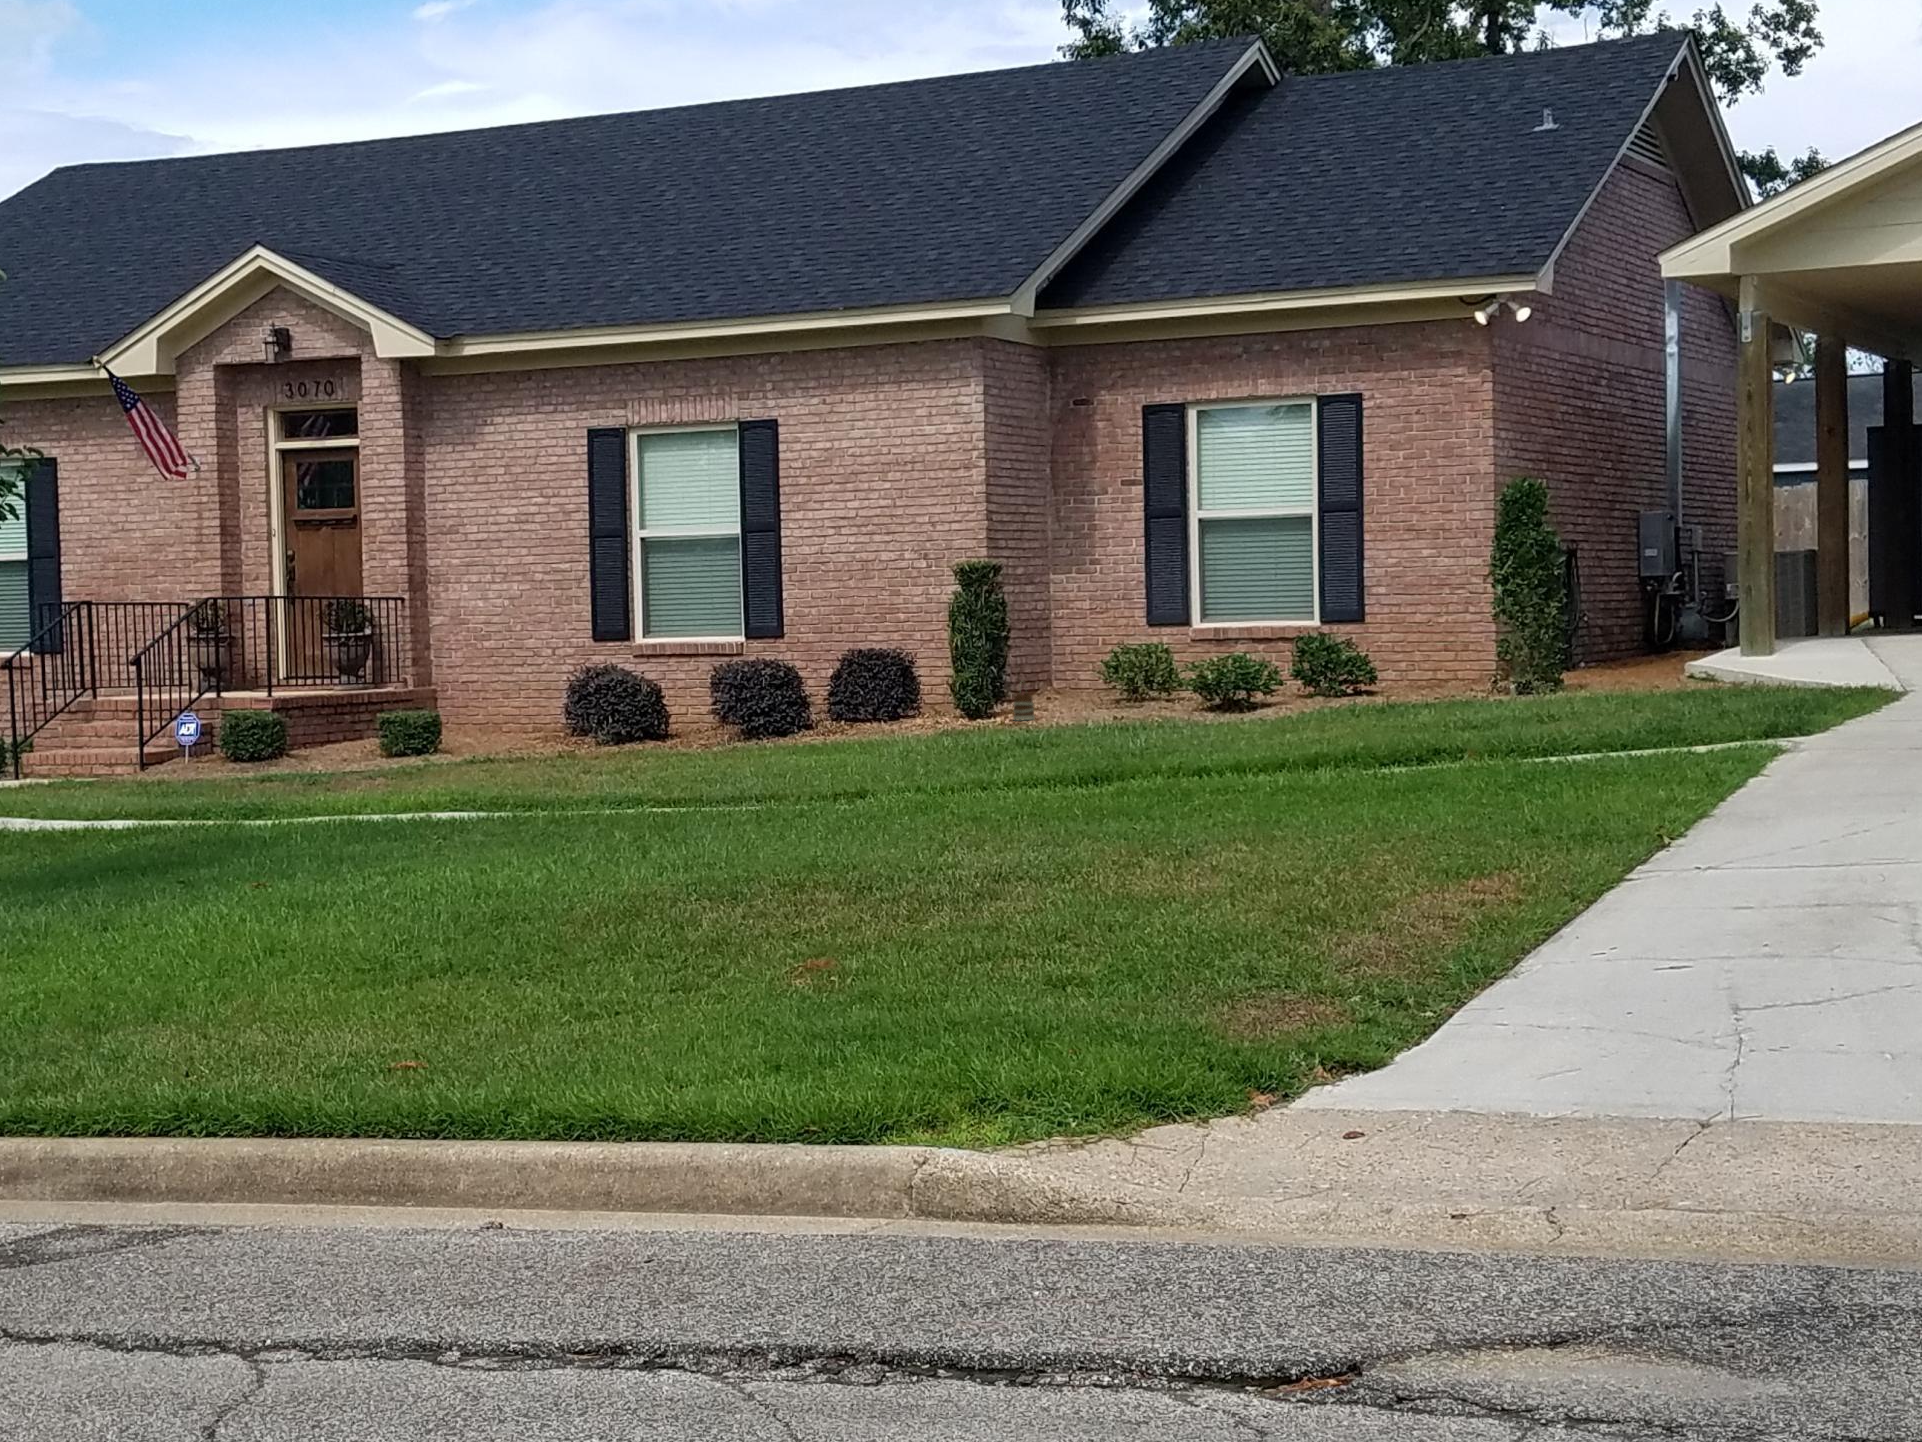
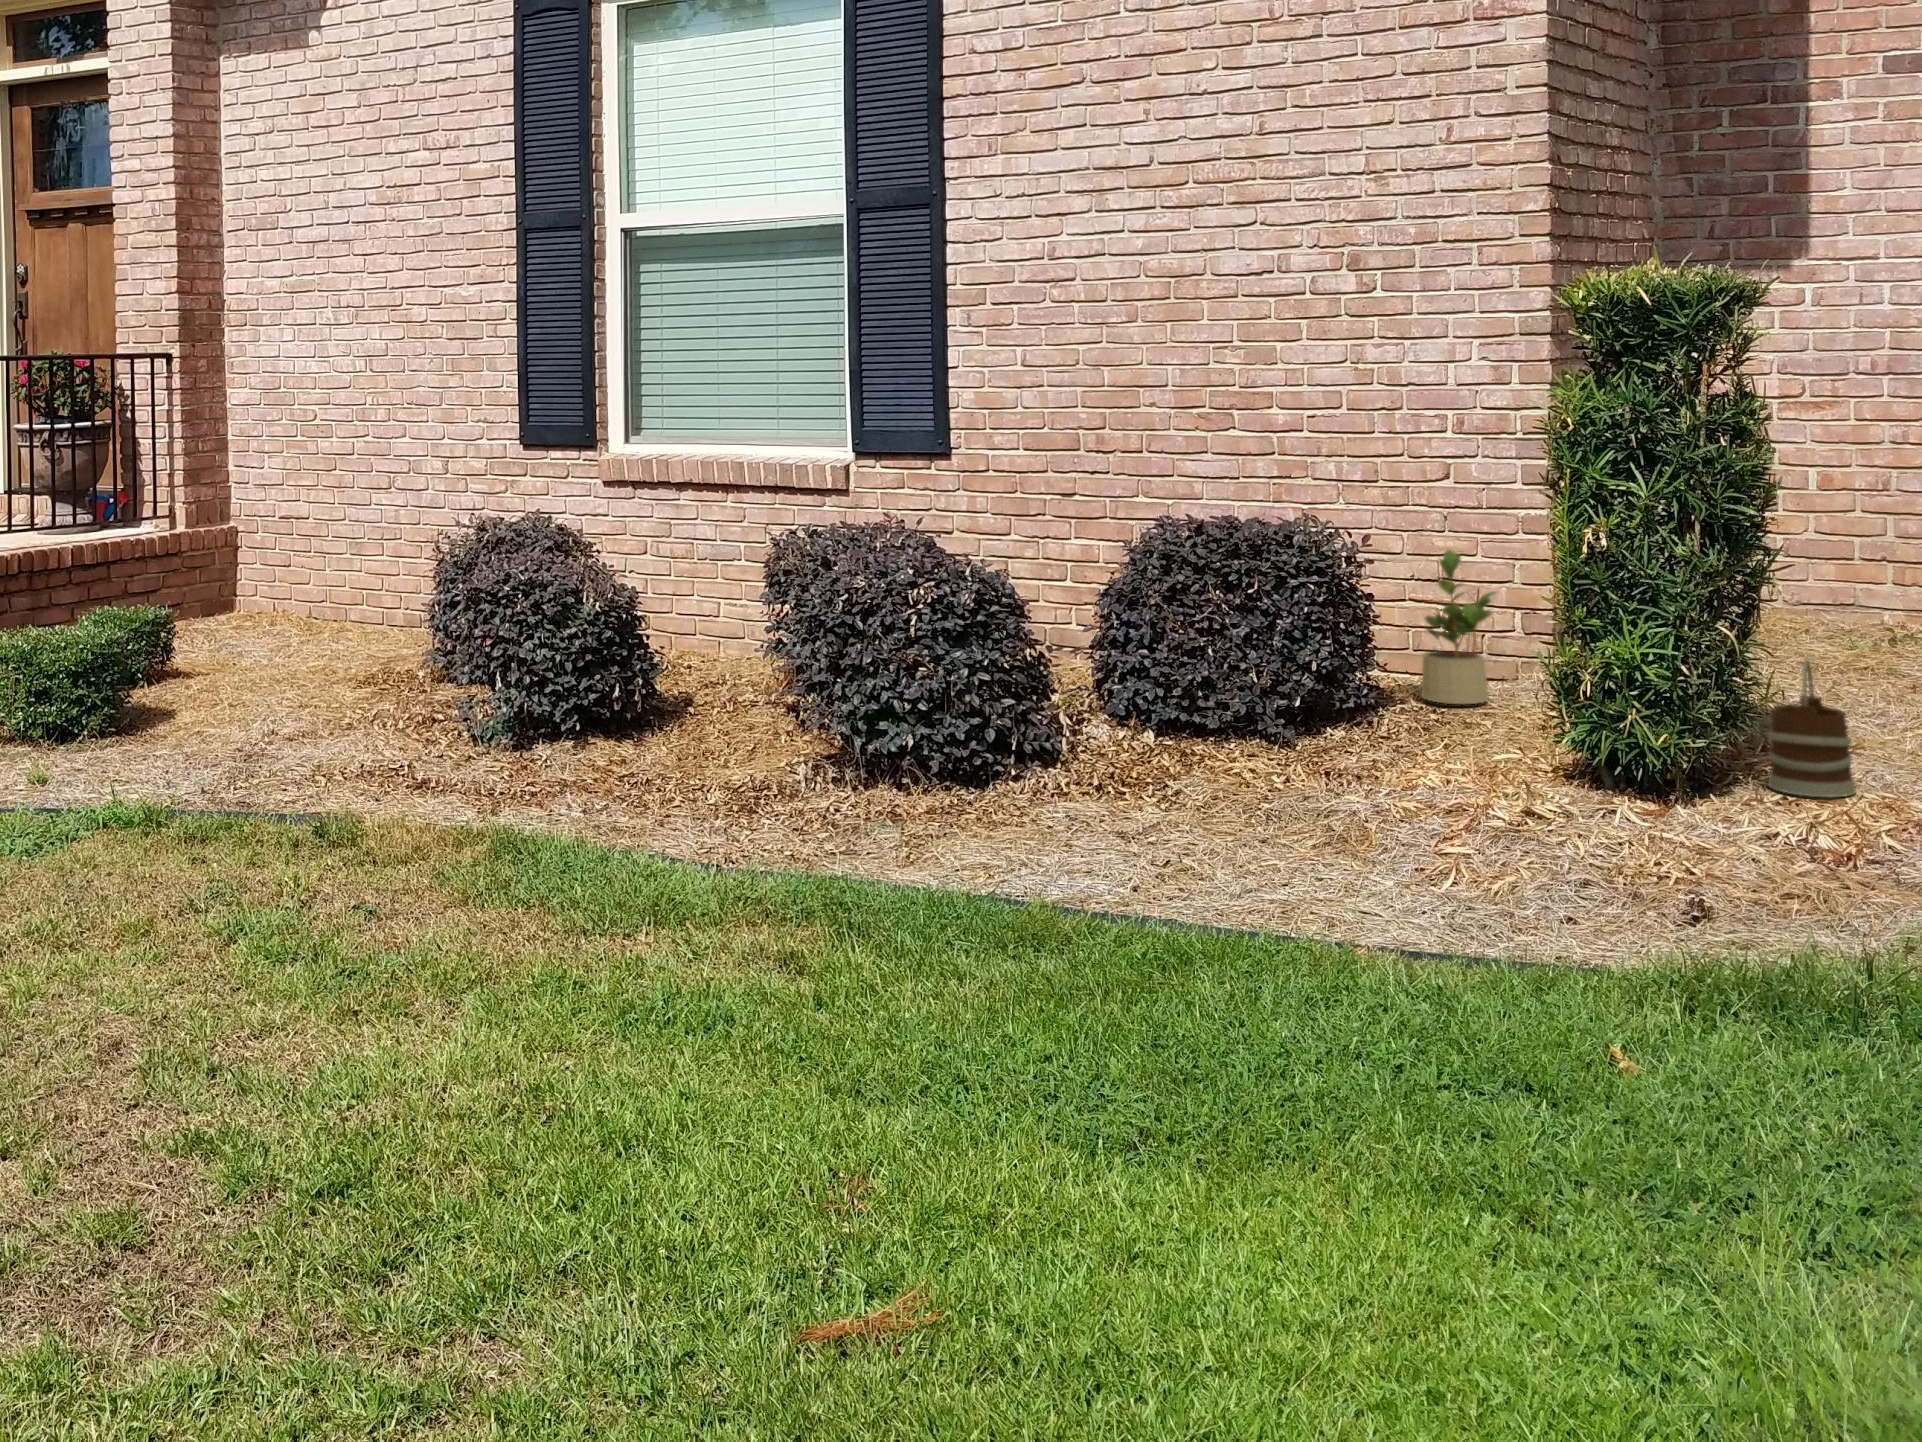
potted plant: none [940,660,966,714] -> present [1421,550,1496,704]

